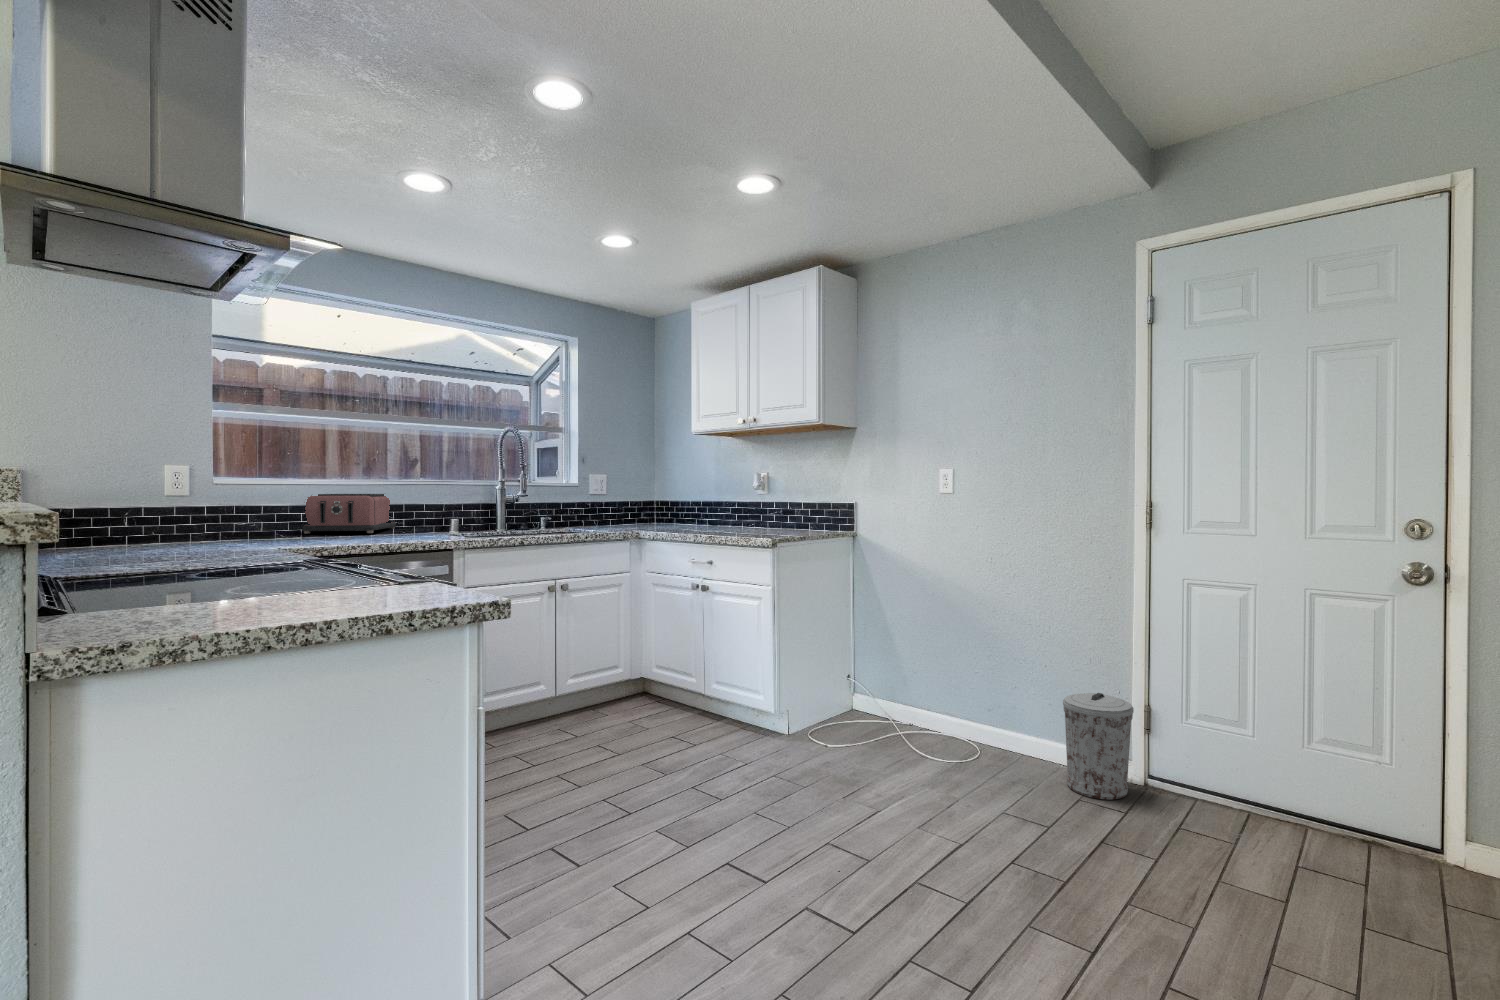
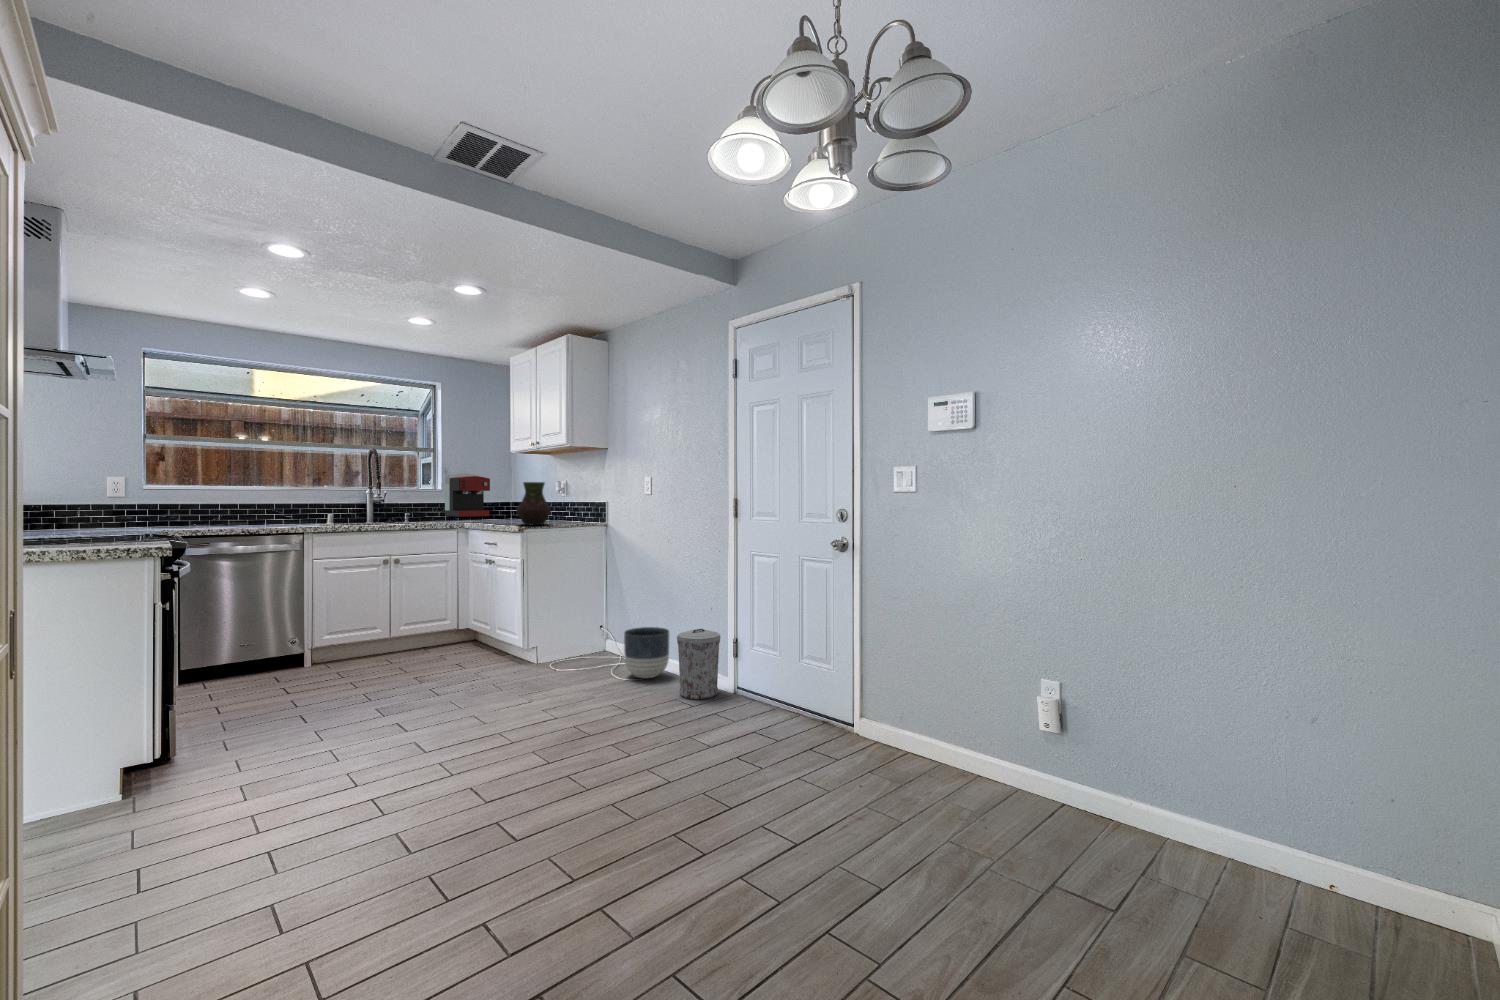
coffee maker: none [585,460,647,520] -> present [445,473,490,517]
vase: none [731,474,777,535] -> present [516,482,551,525]
toaster: present [302,494,396,534] -> none [209,496,287,523]
planter: none [945,683,1012,760] -> present [624,627,669,678]

